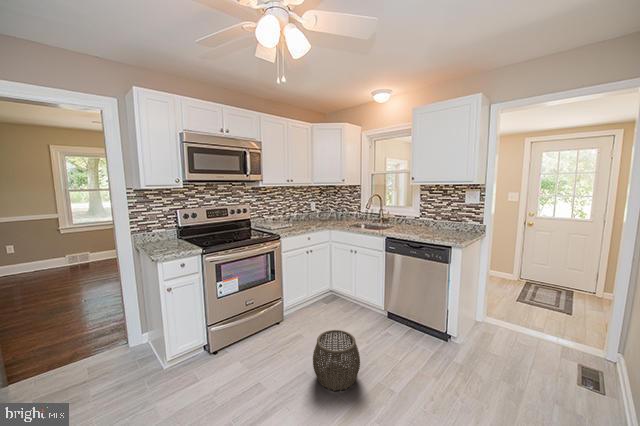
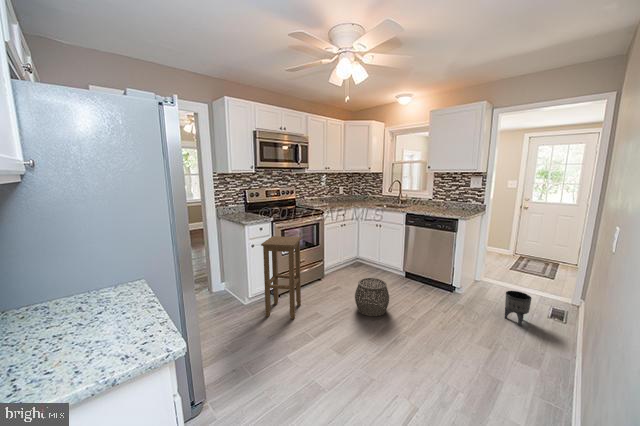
stool: none [172,275,240,399] -> present [261,236,301,319]
planter: none [520,348,558,403] -> present [505,291,532,326]

